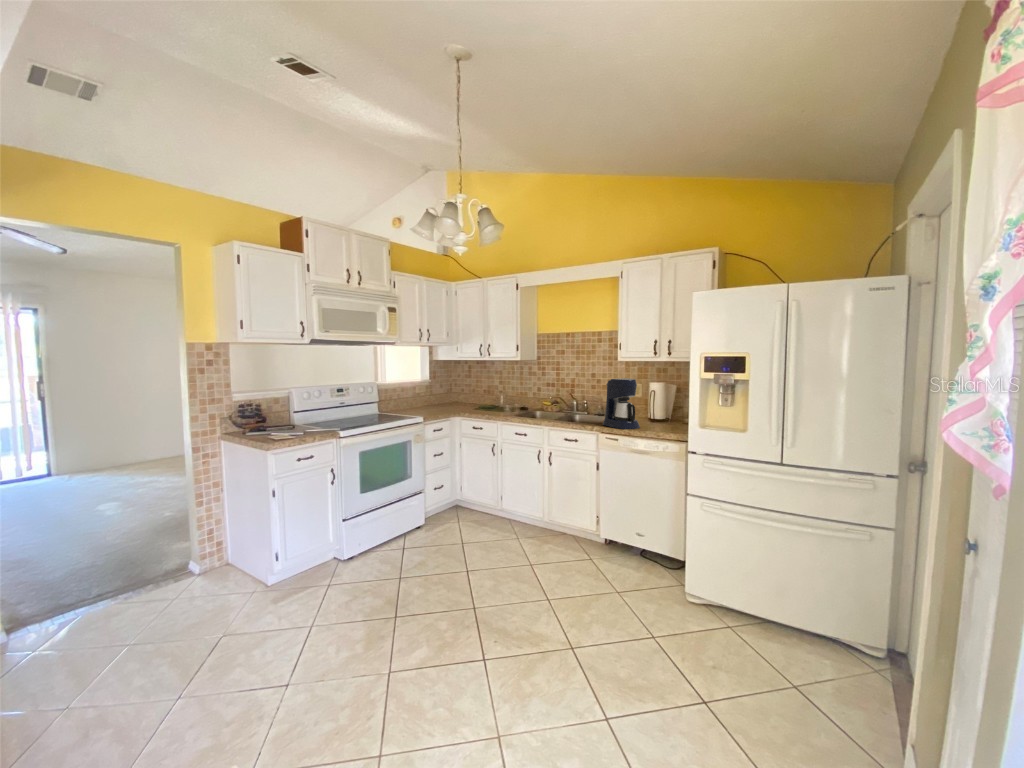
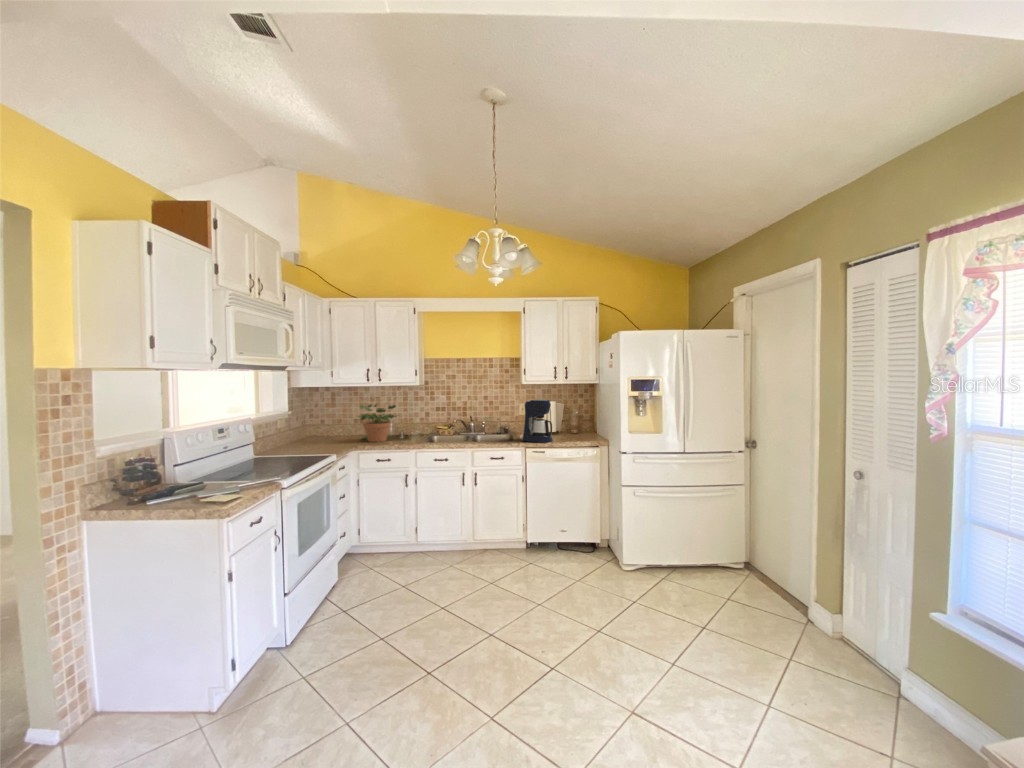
potted plant: none [470,376,506,412] -> present [358,404,396,442]

